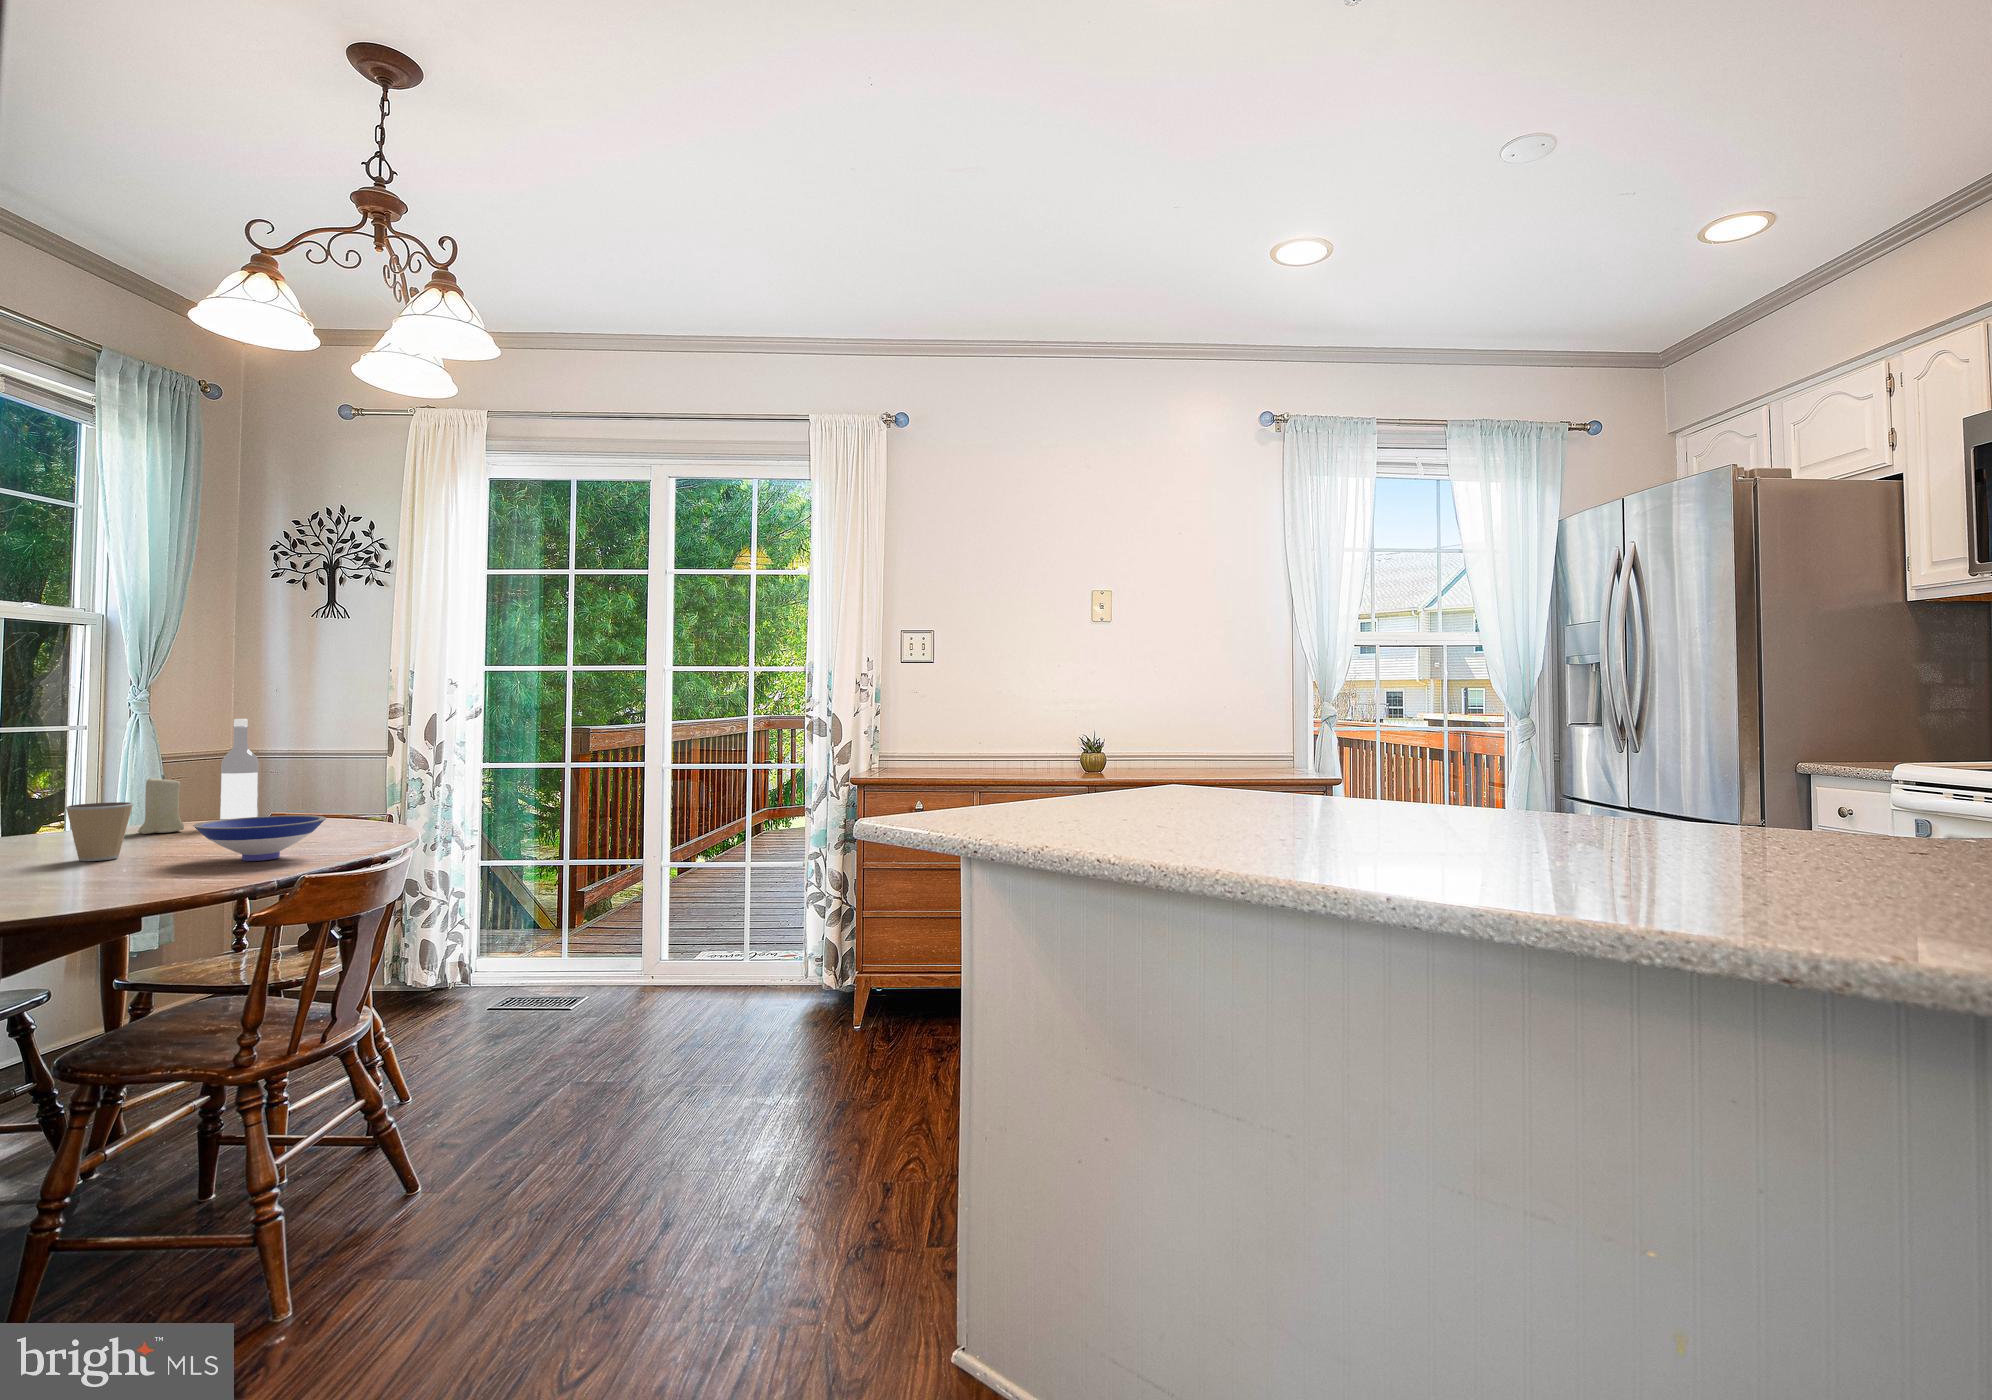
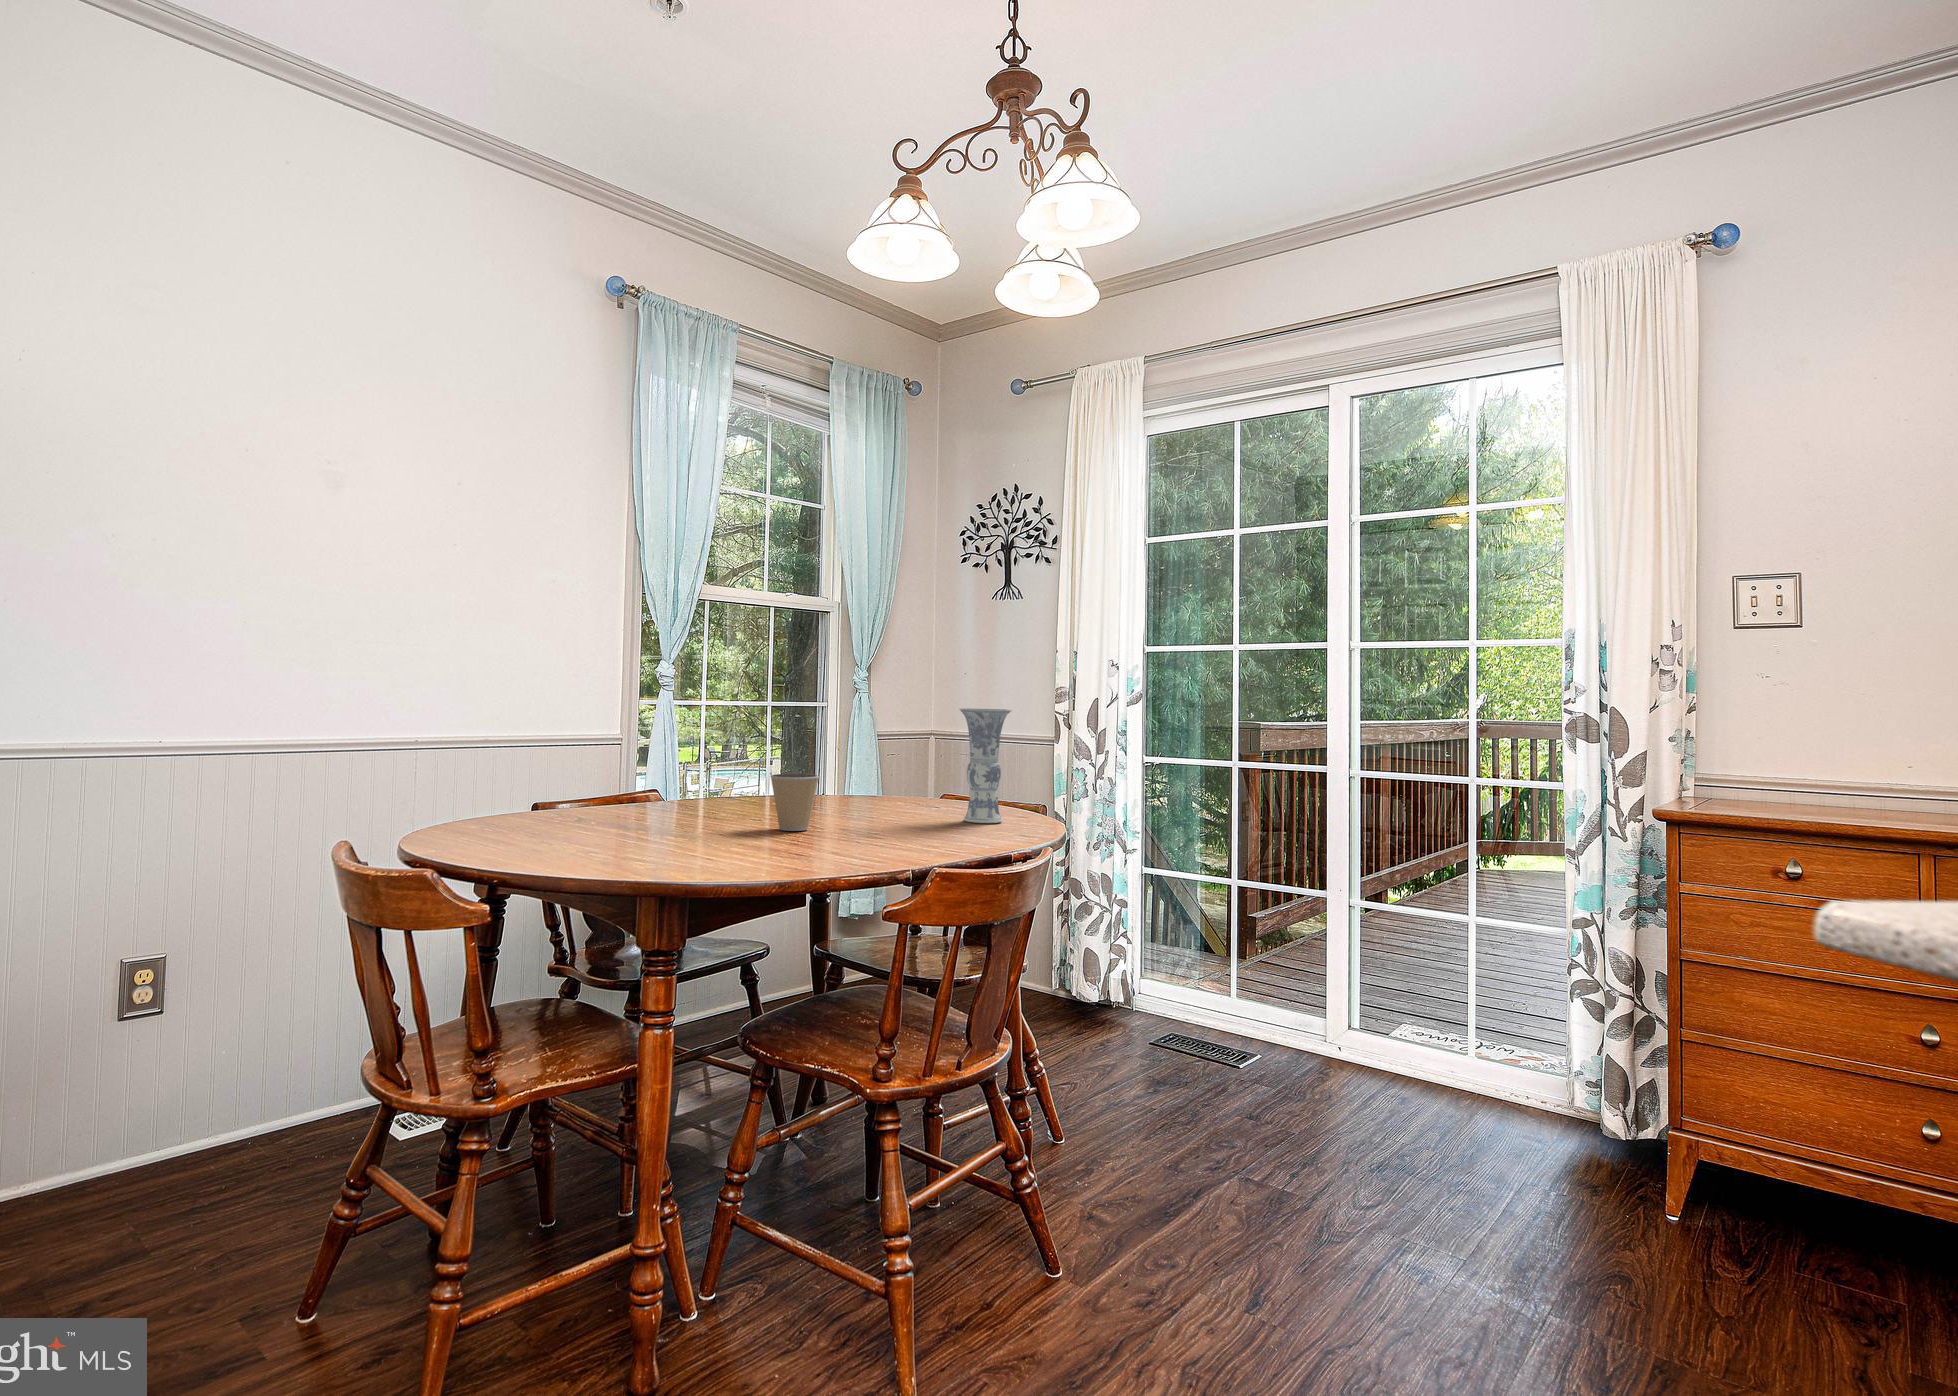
wine bottle: present [220,719,259,820] -> none [900,697,931,808]
vase: none [299,729,358,834] -> present [959,708,1012,823]
candle: present [138,775,184,834] -> none [838,751,872,808]
bowl: present [193,815,326,861] -> none [857,799,972,848]

